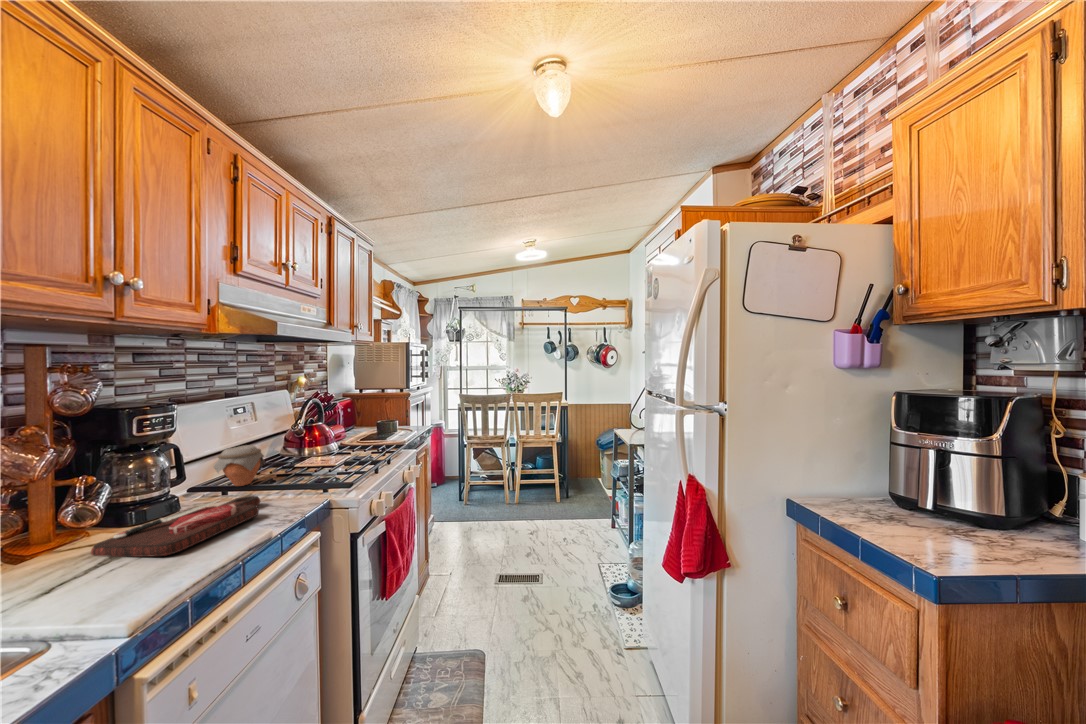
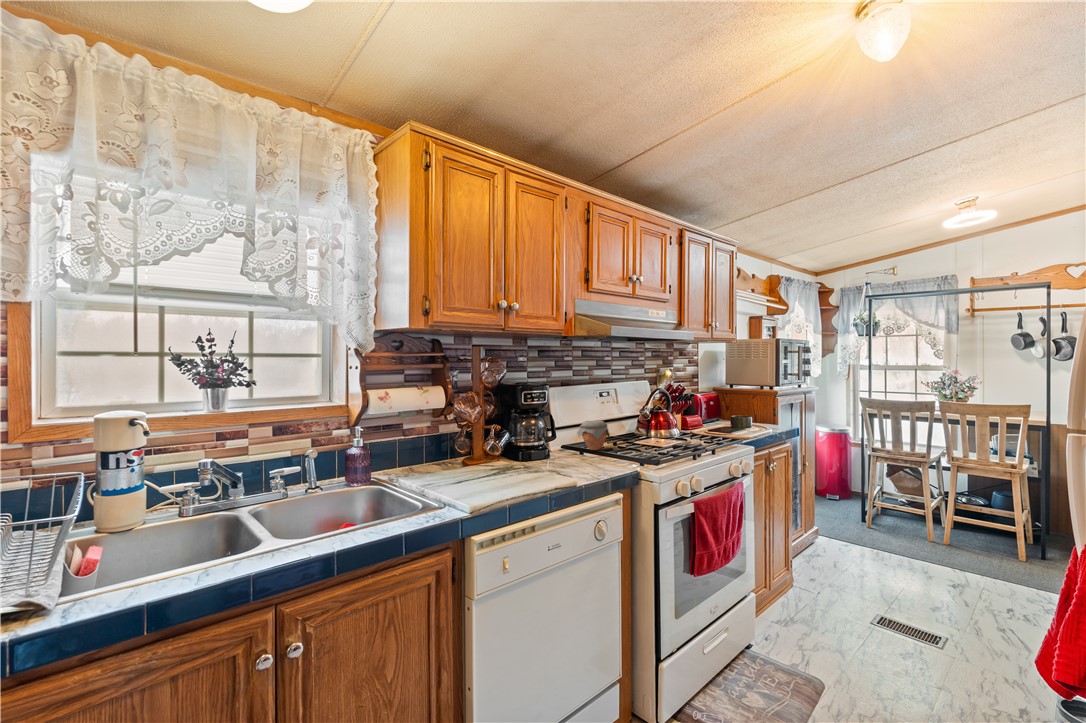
cutting board: present [91,496,260,557] -> none [490,454,590,481]

